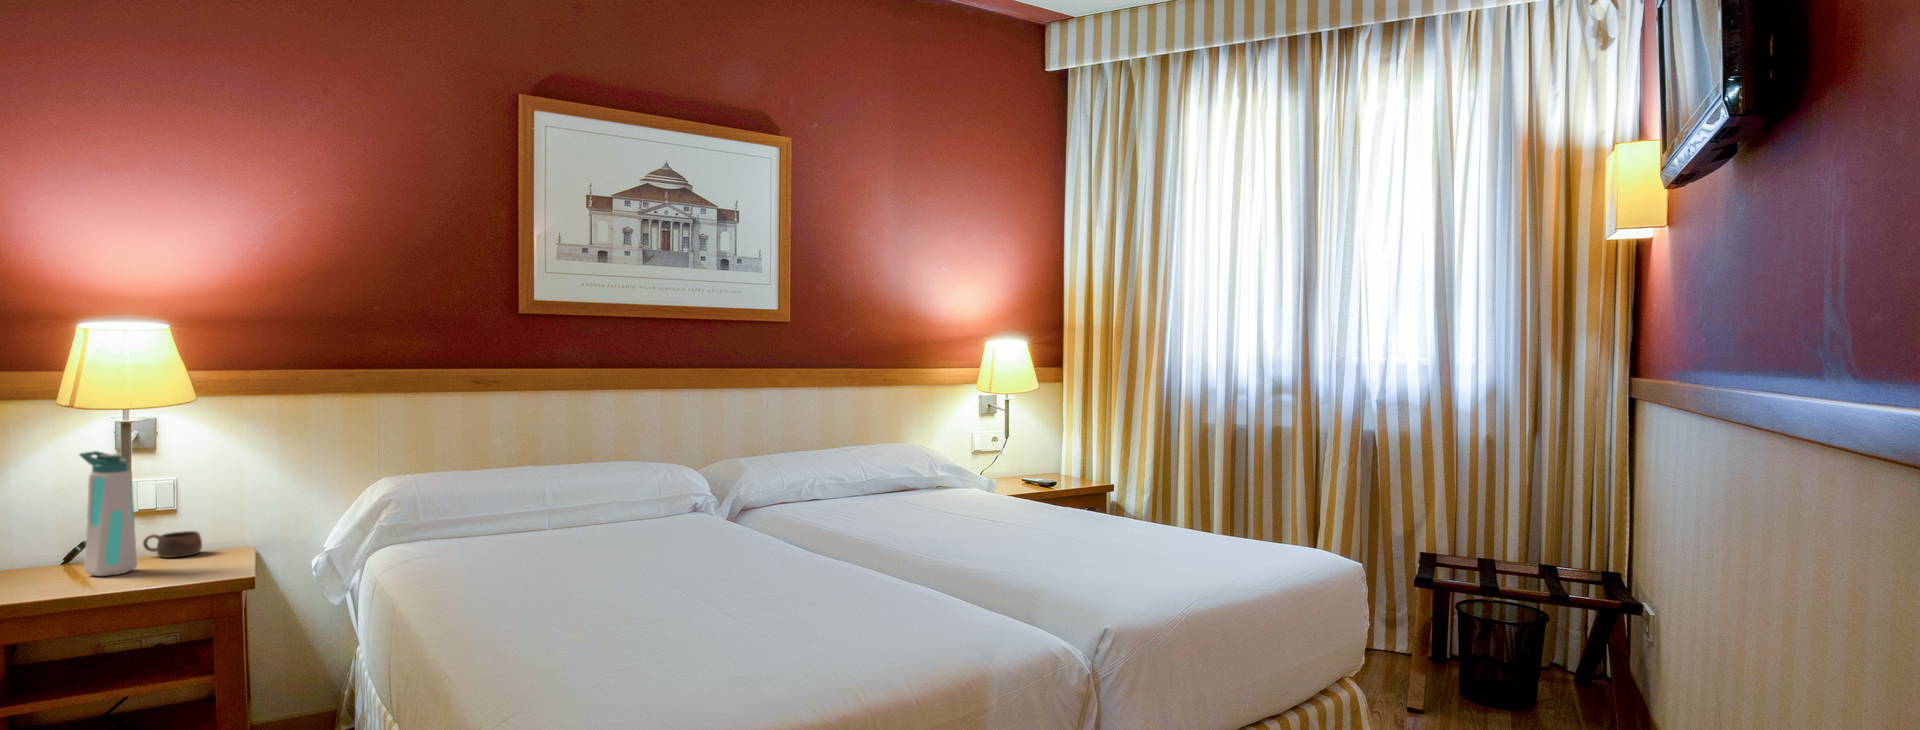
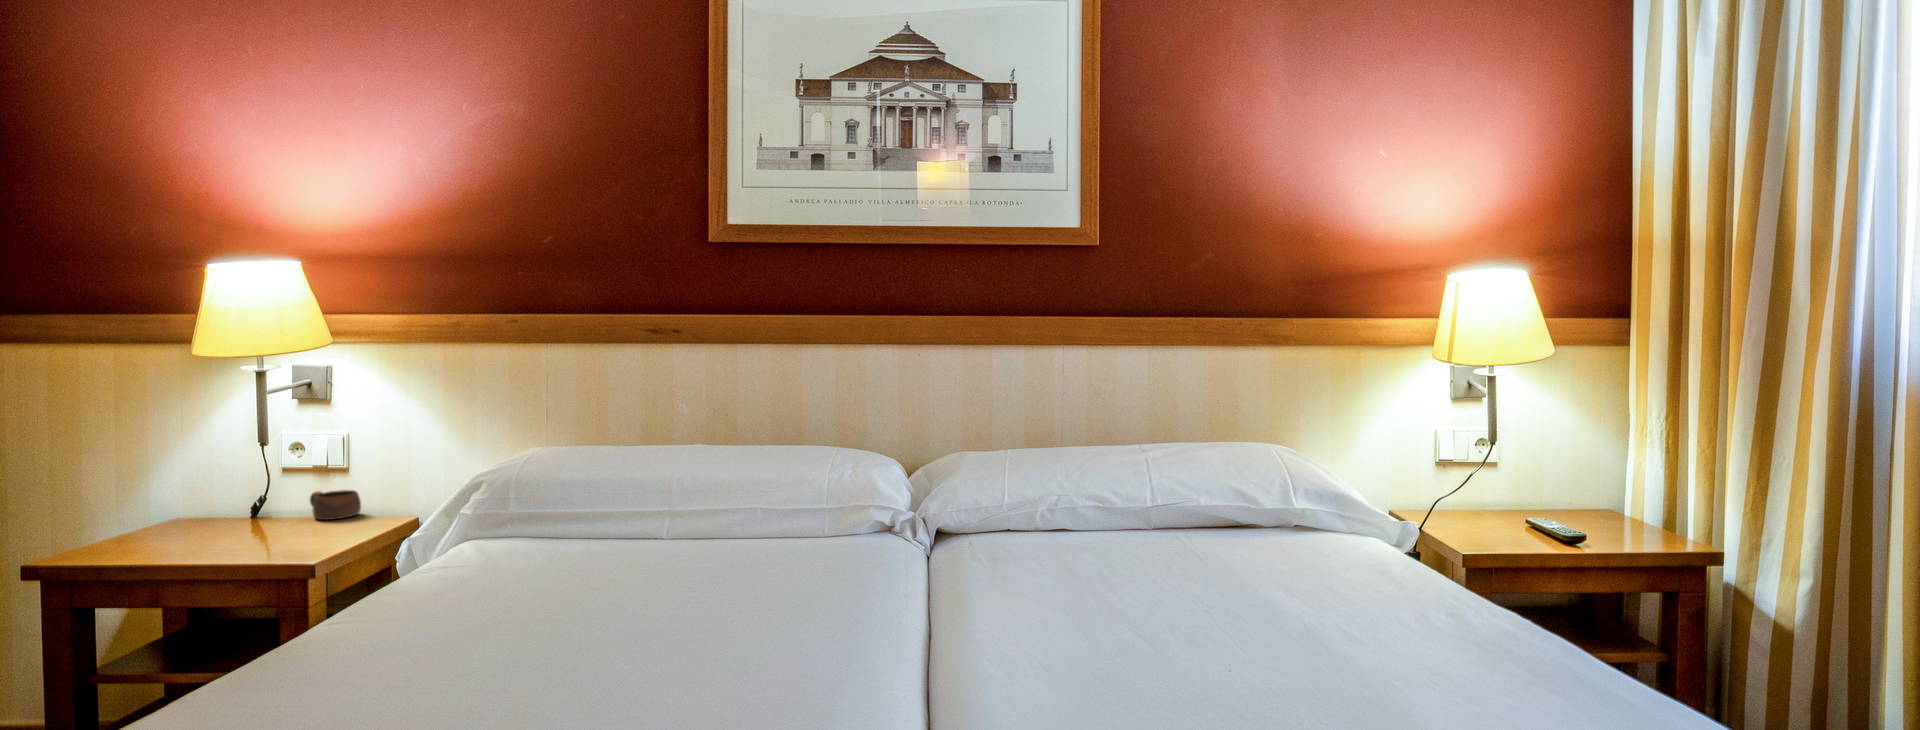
water bottle: present [80,451,137,576] -> none [194,397,251,538]

